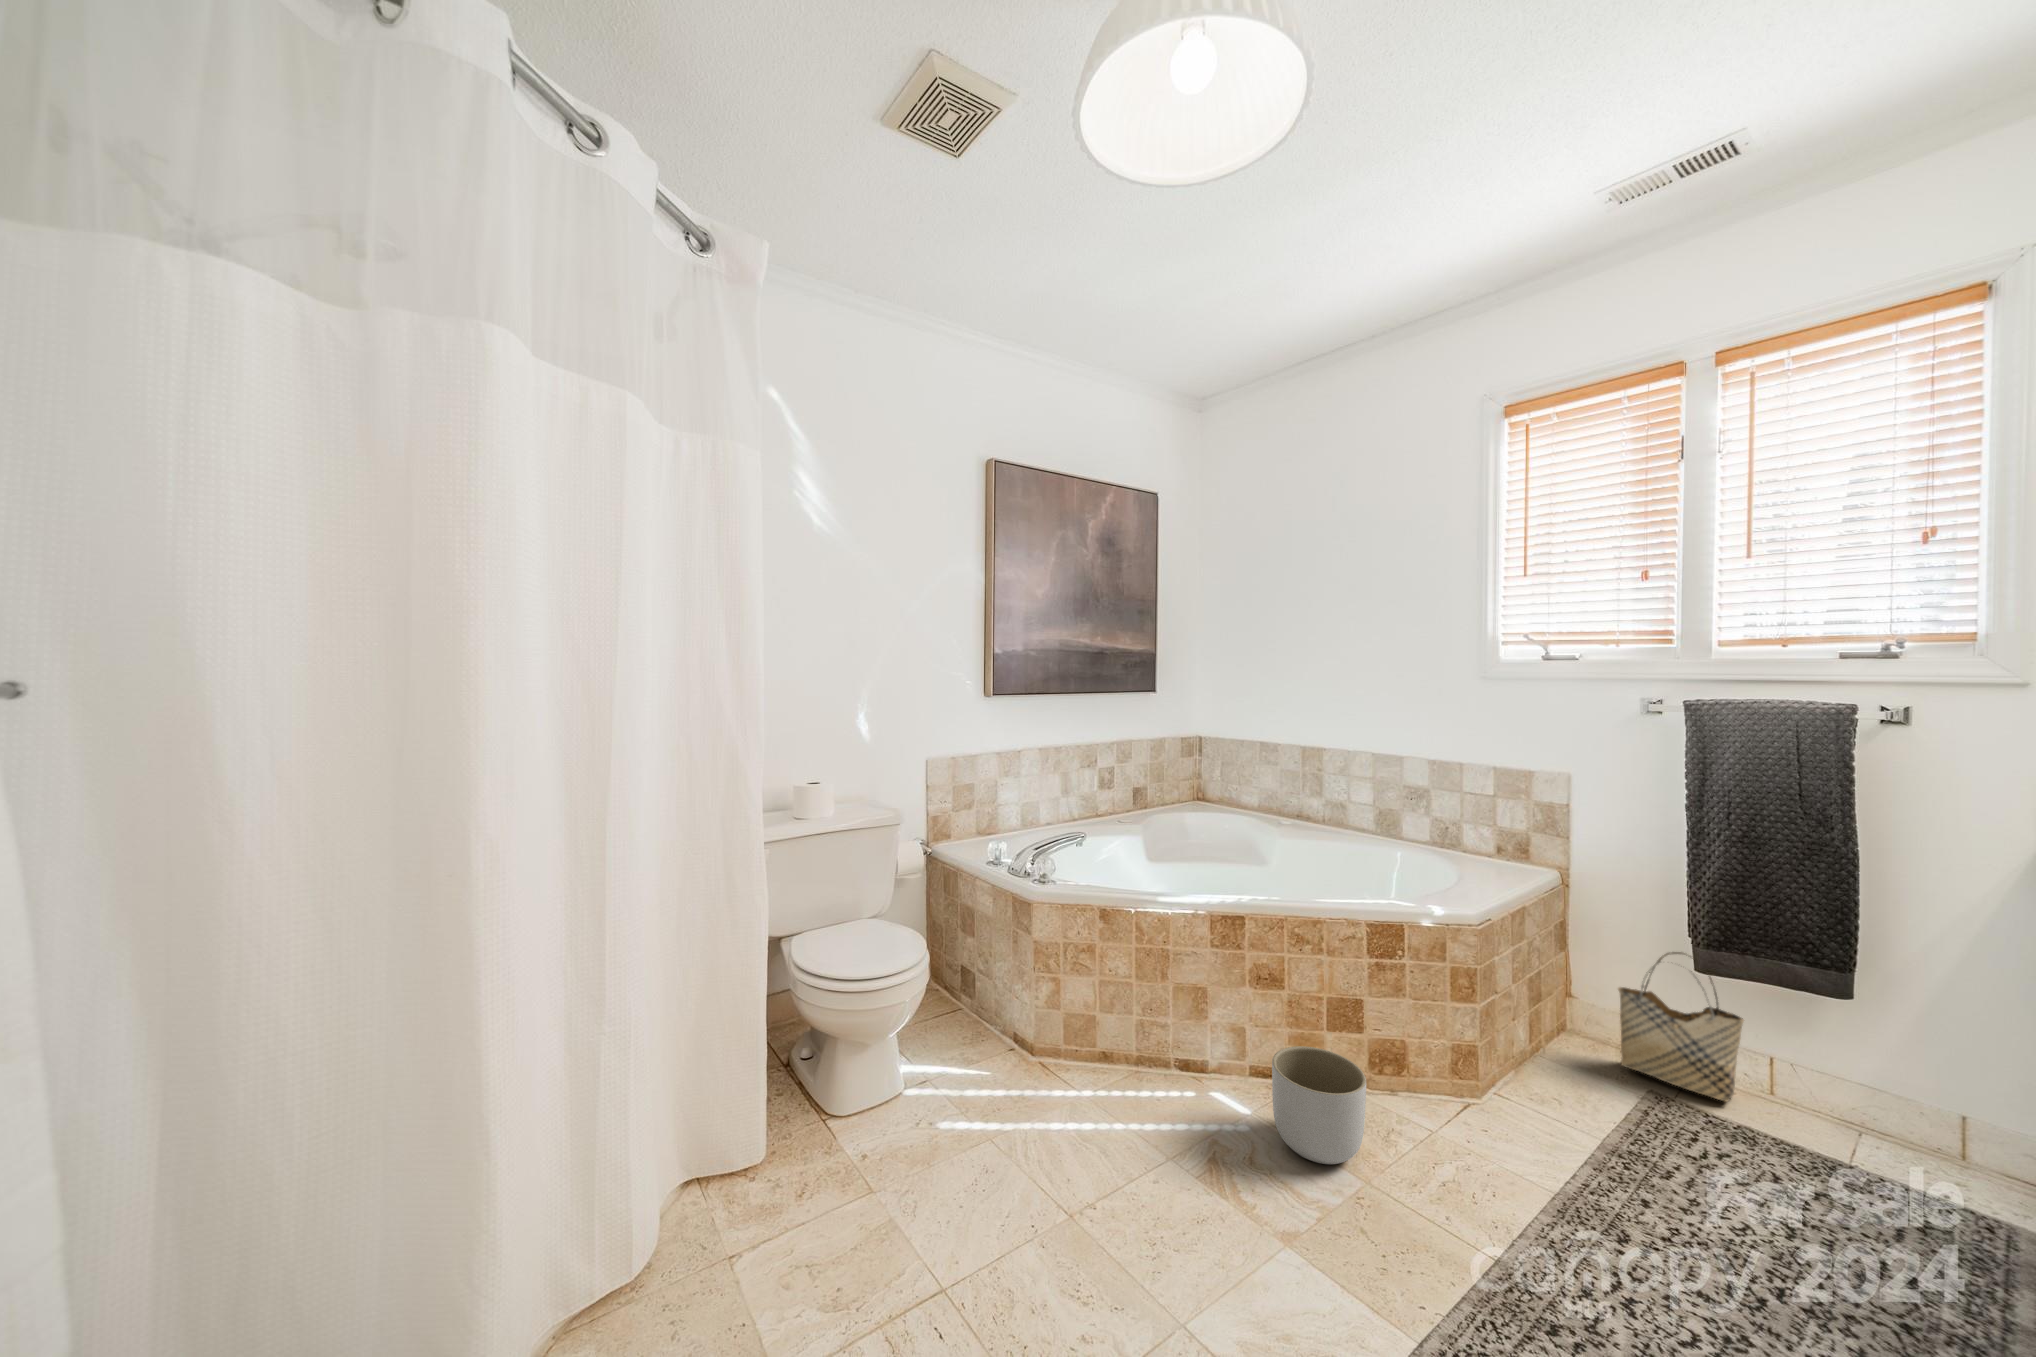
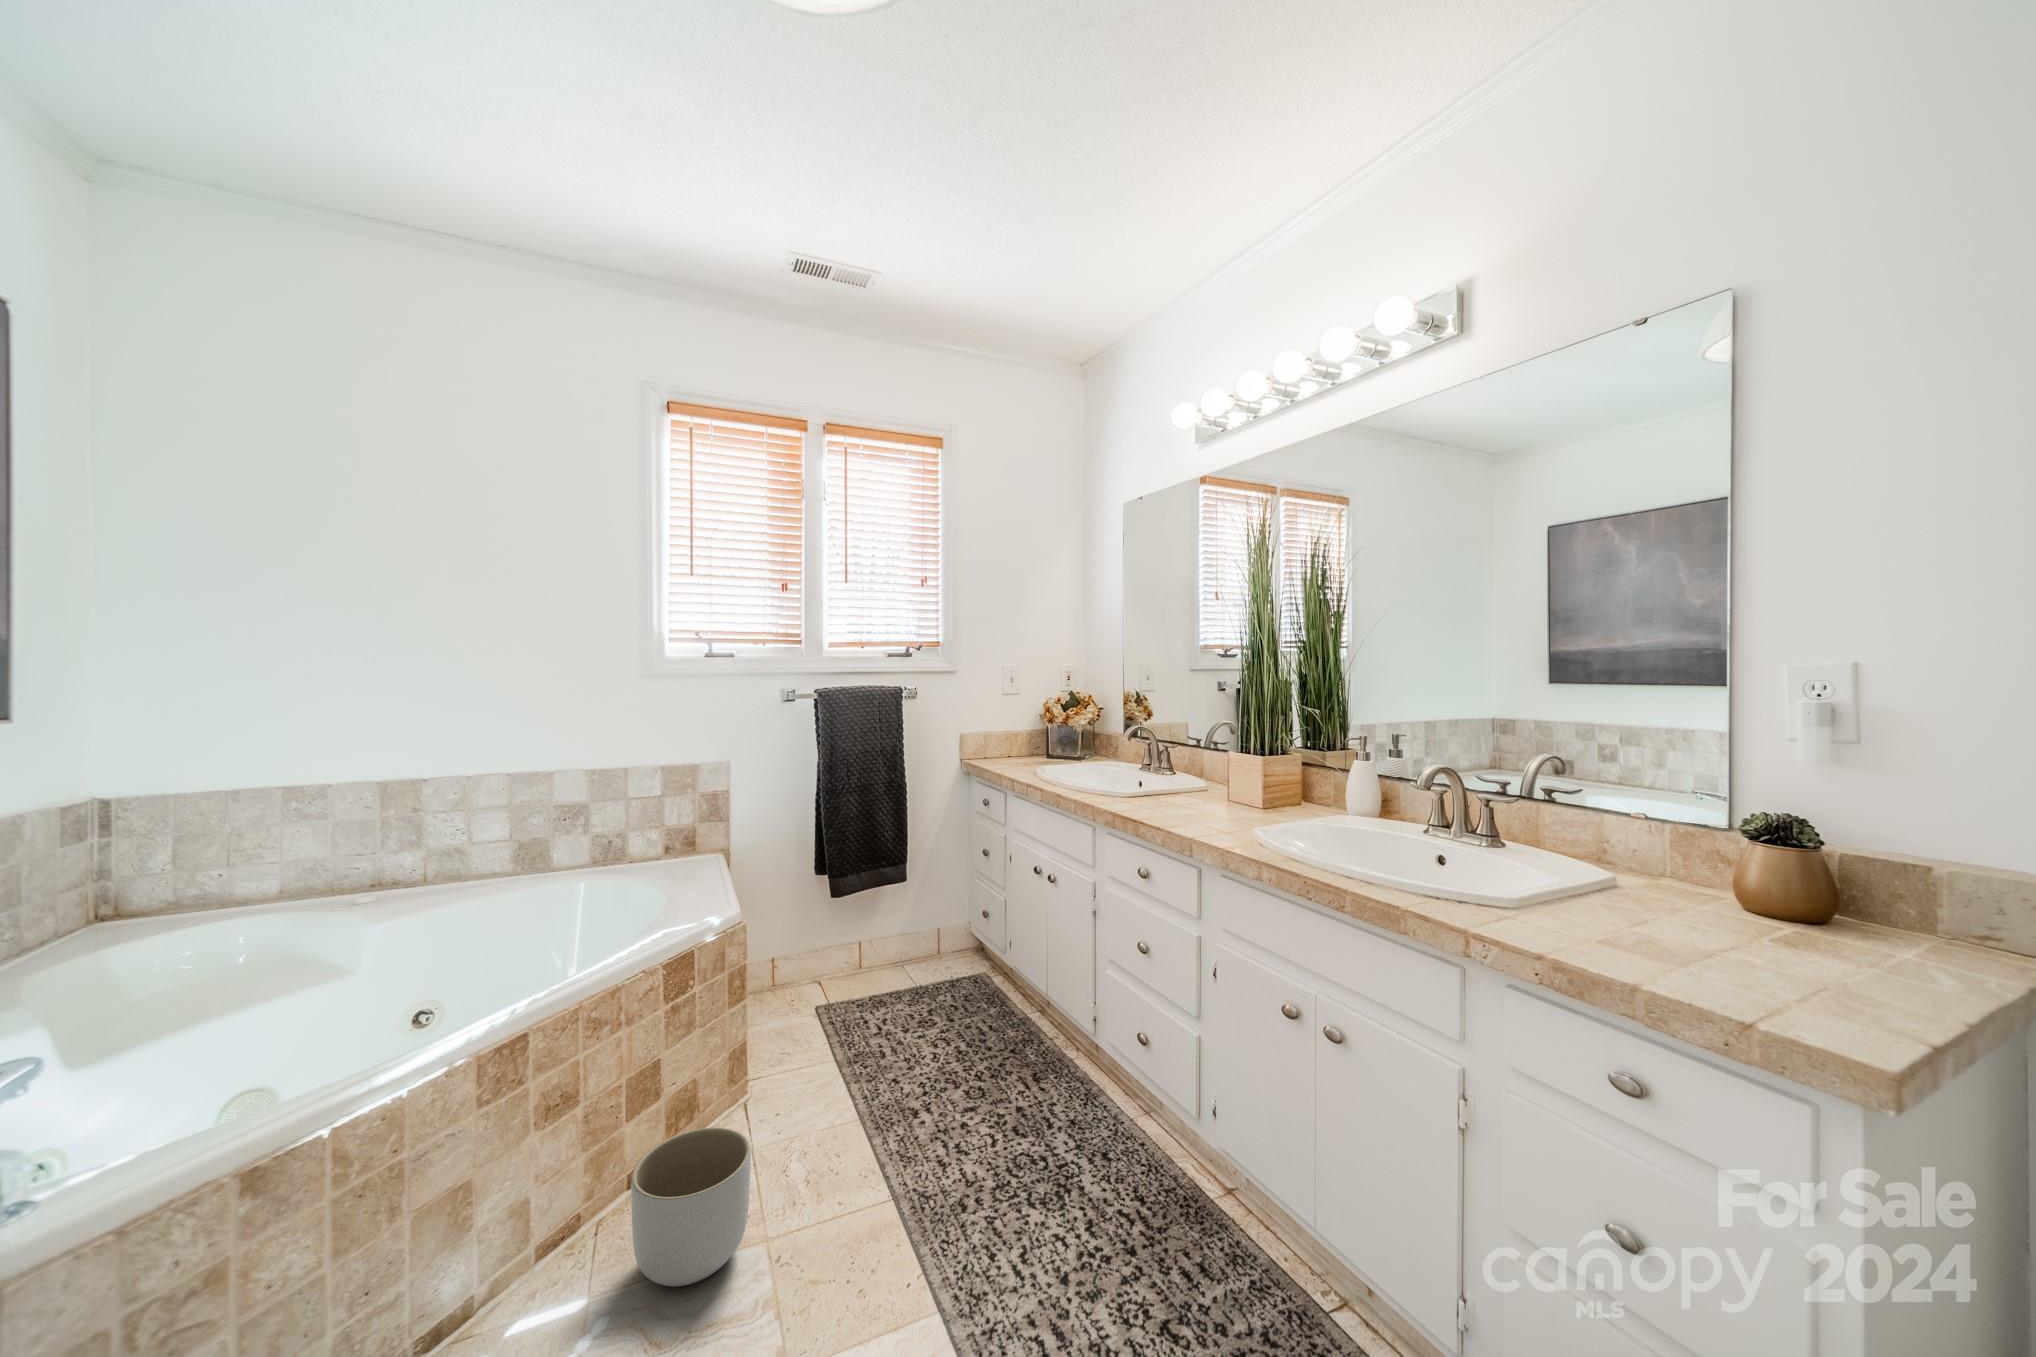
woven basket: present [1618,952,1744,1102] -> none [784,890,856,1002]

